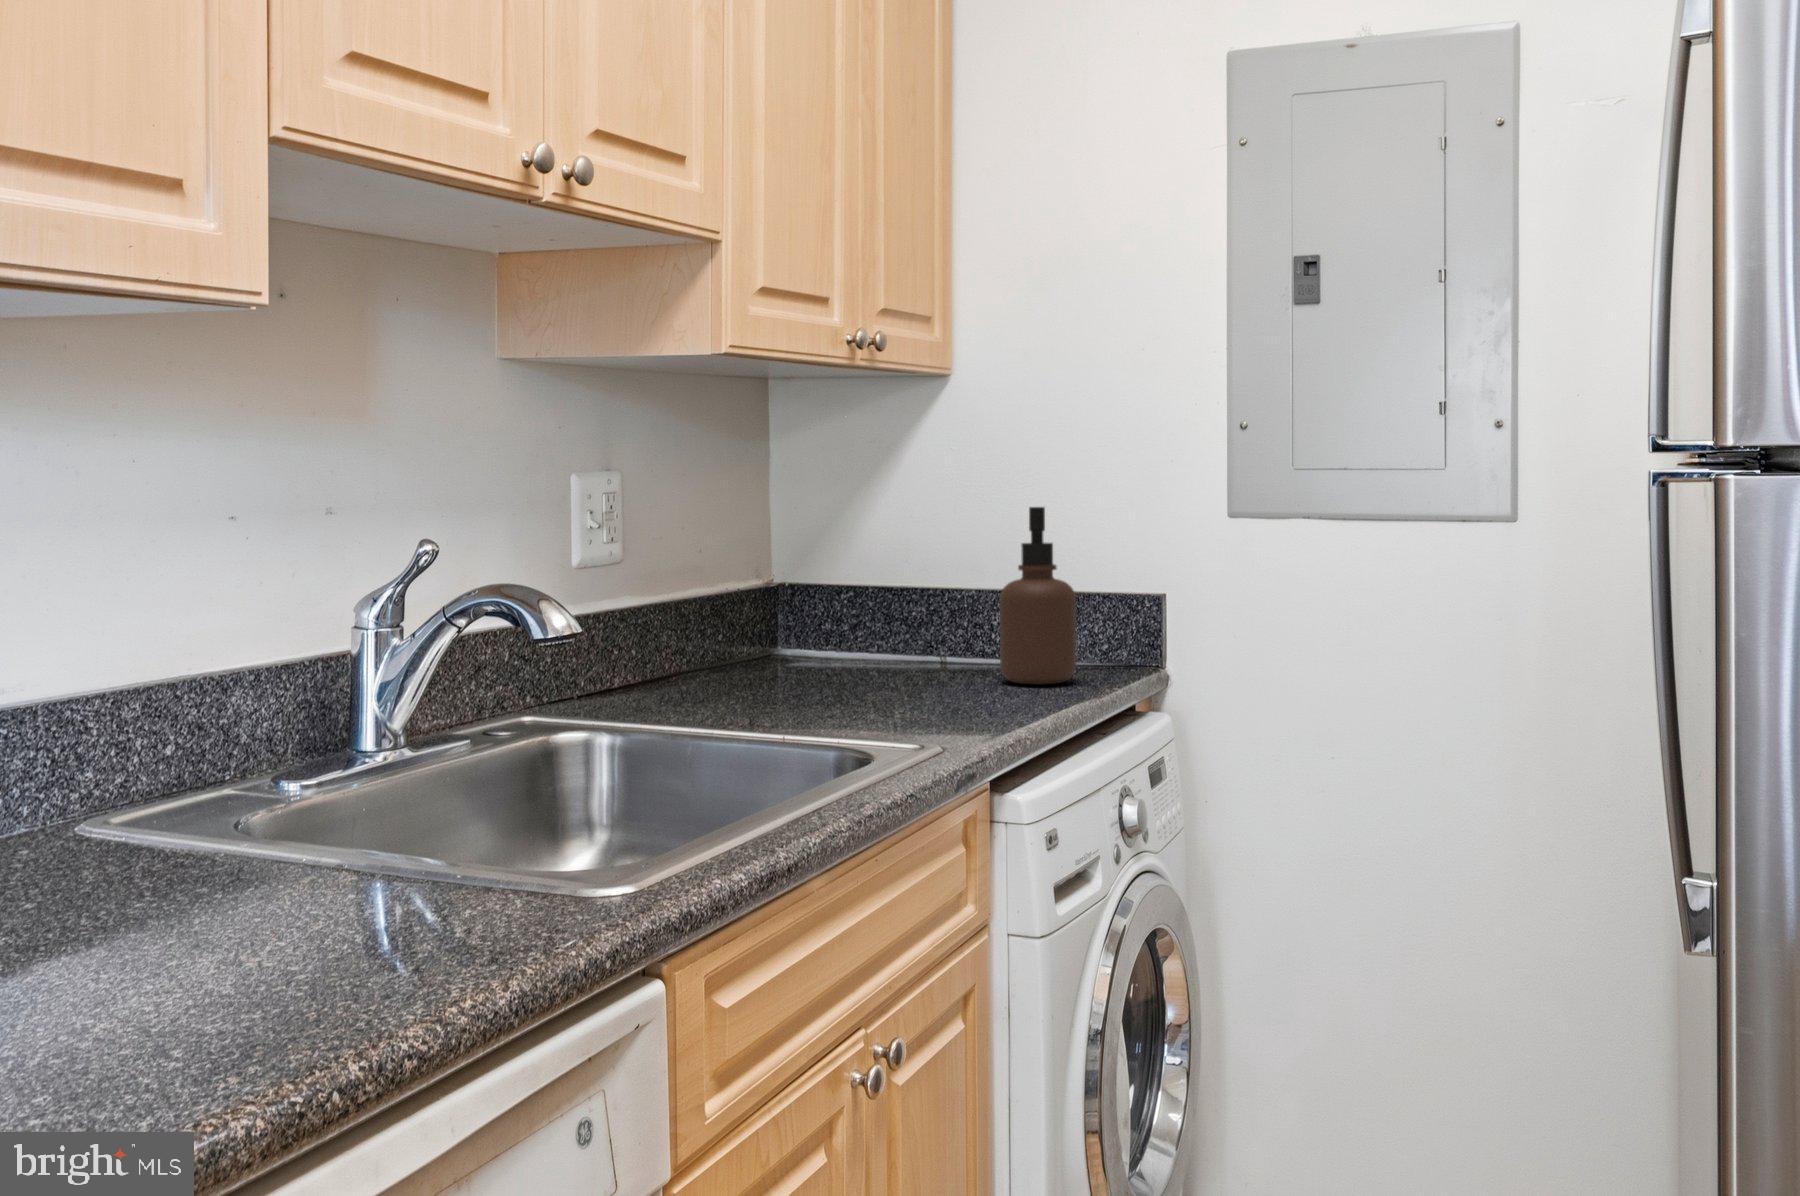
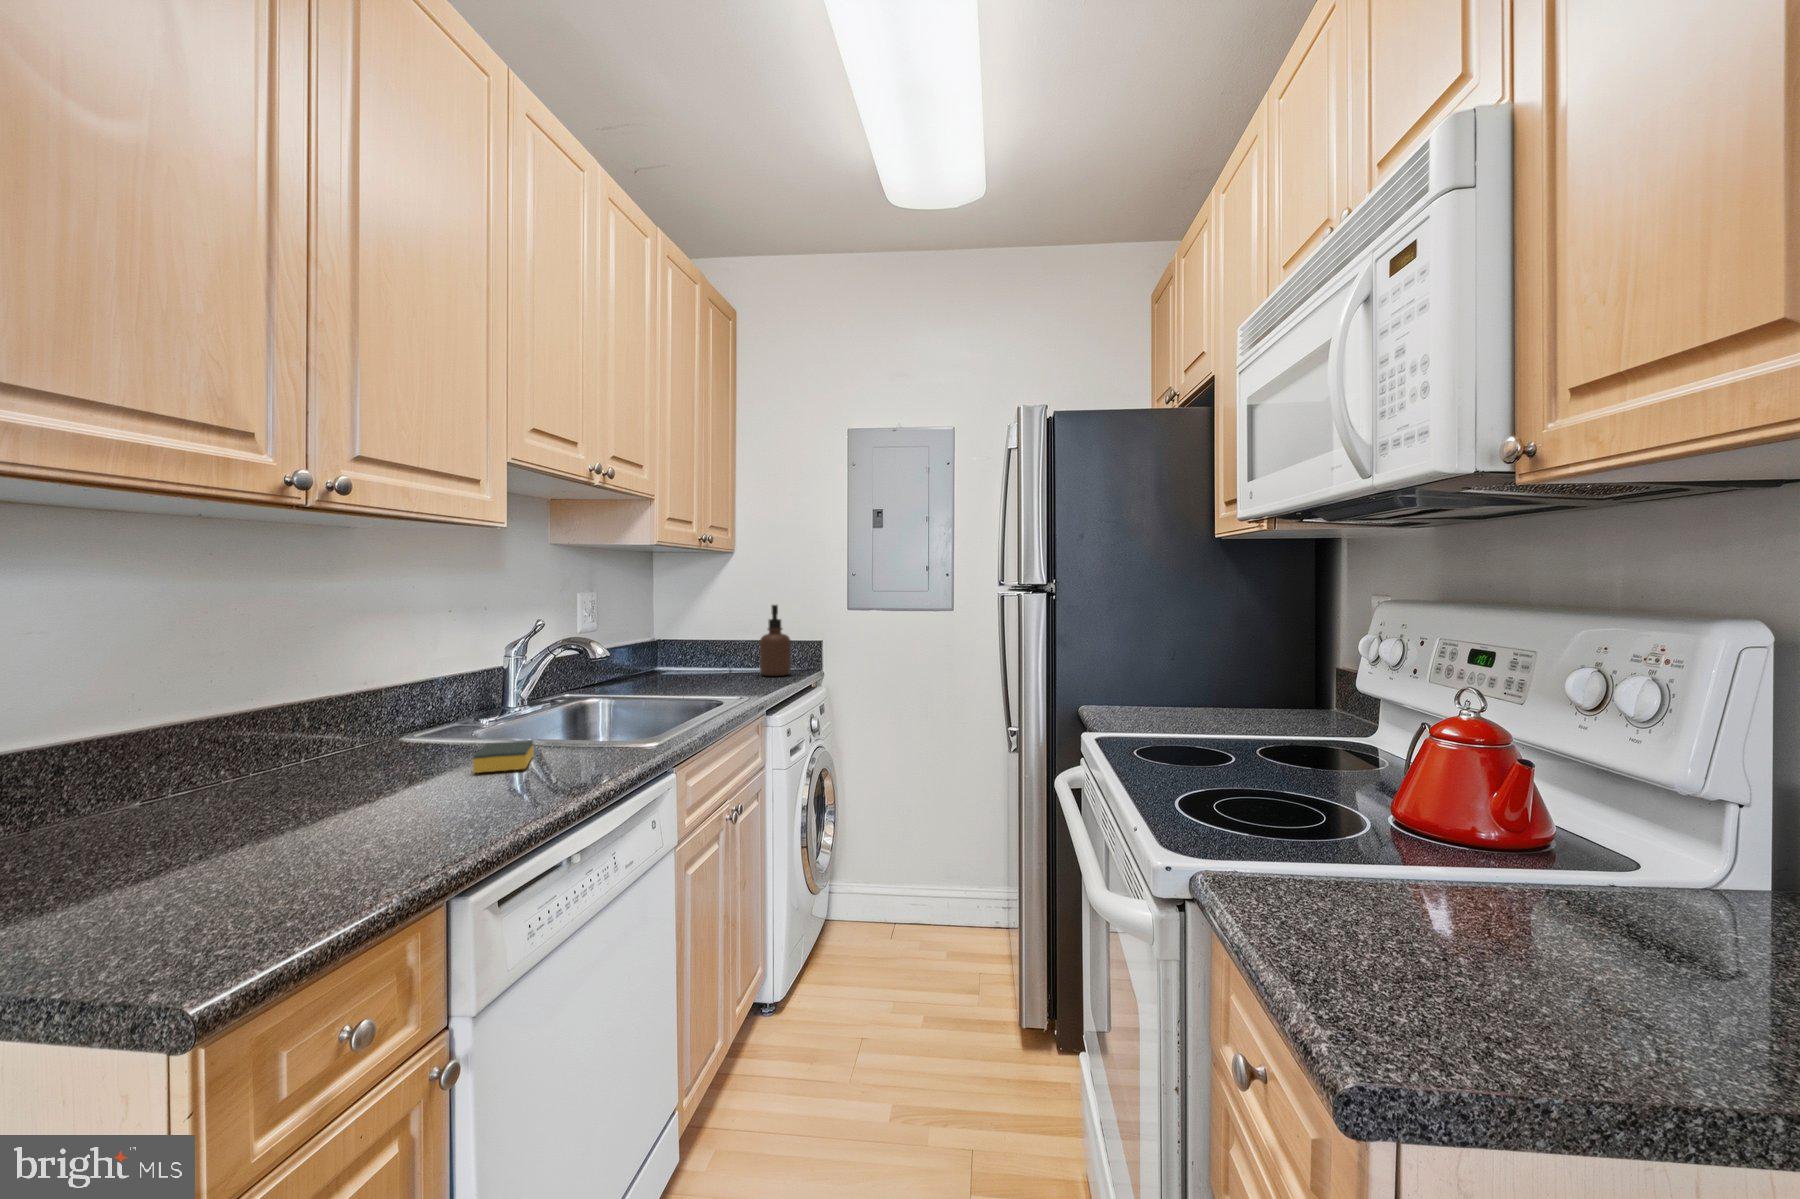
sponge: none [98,869,300,964] -> present [473,740,534,773]

